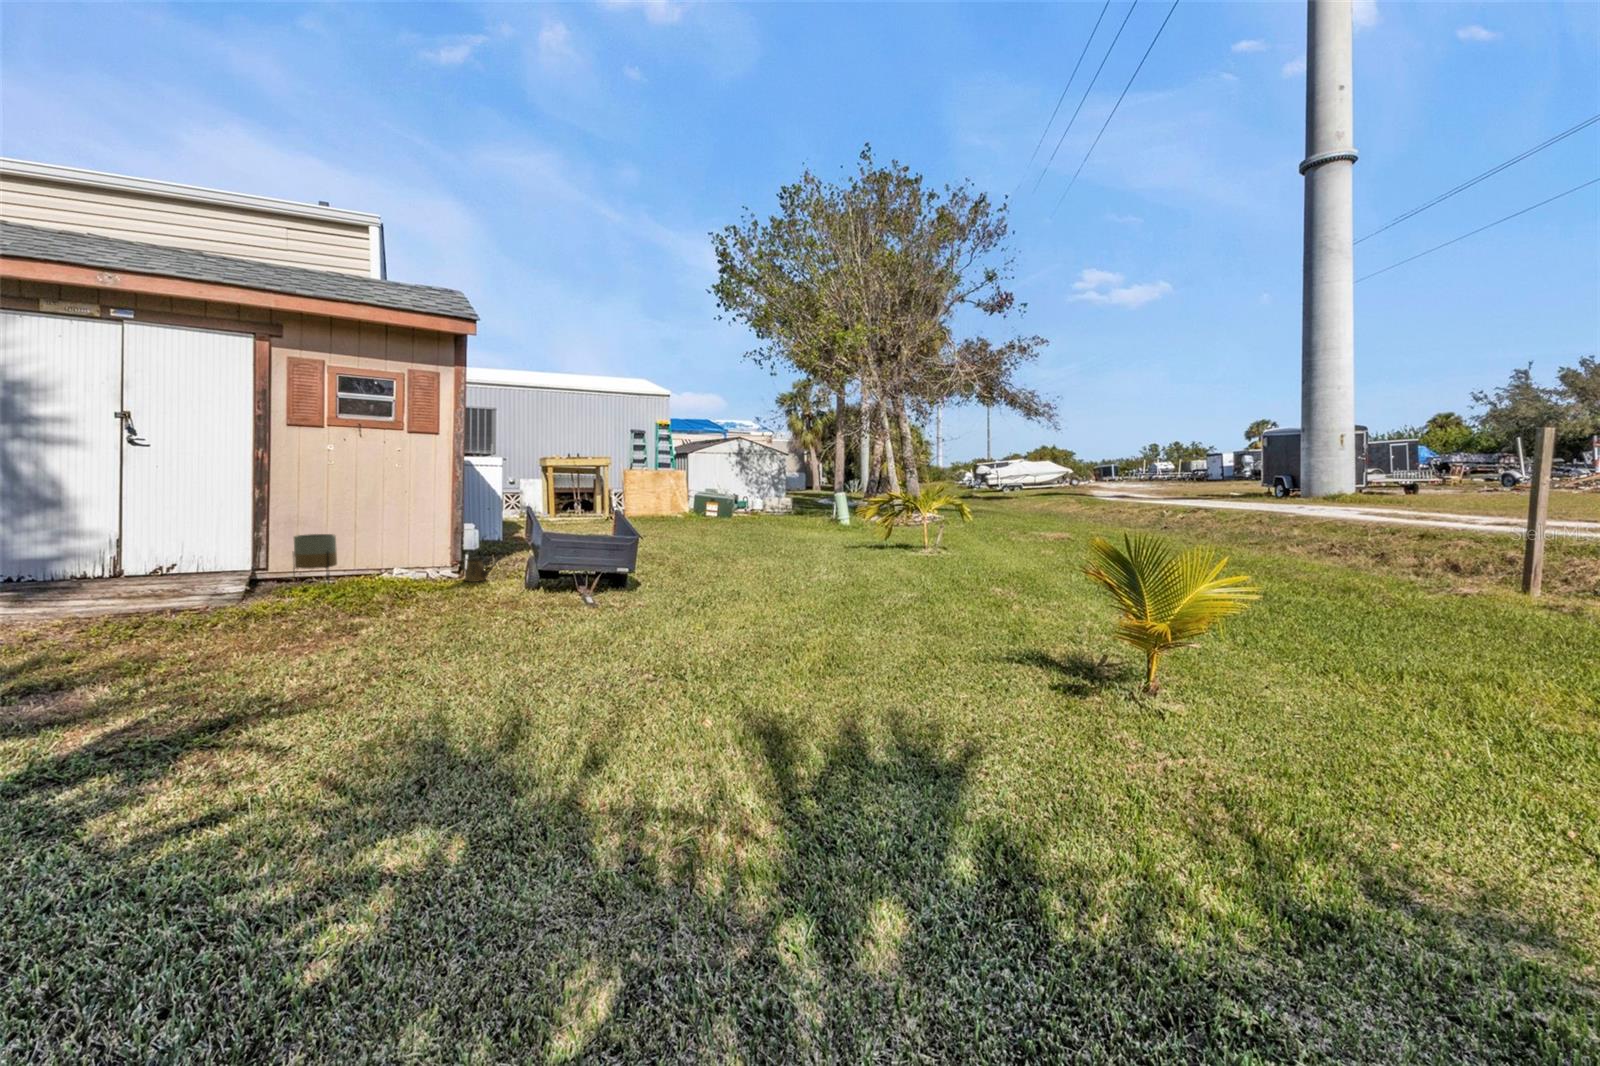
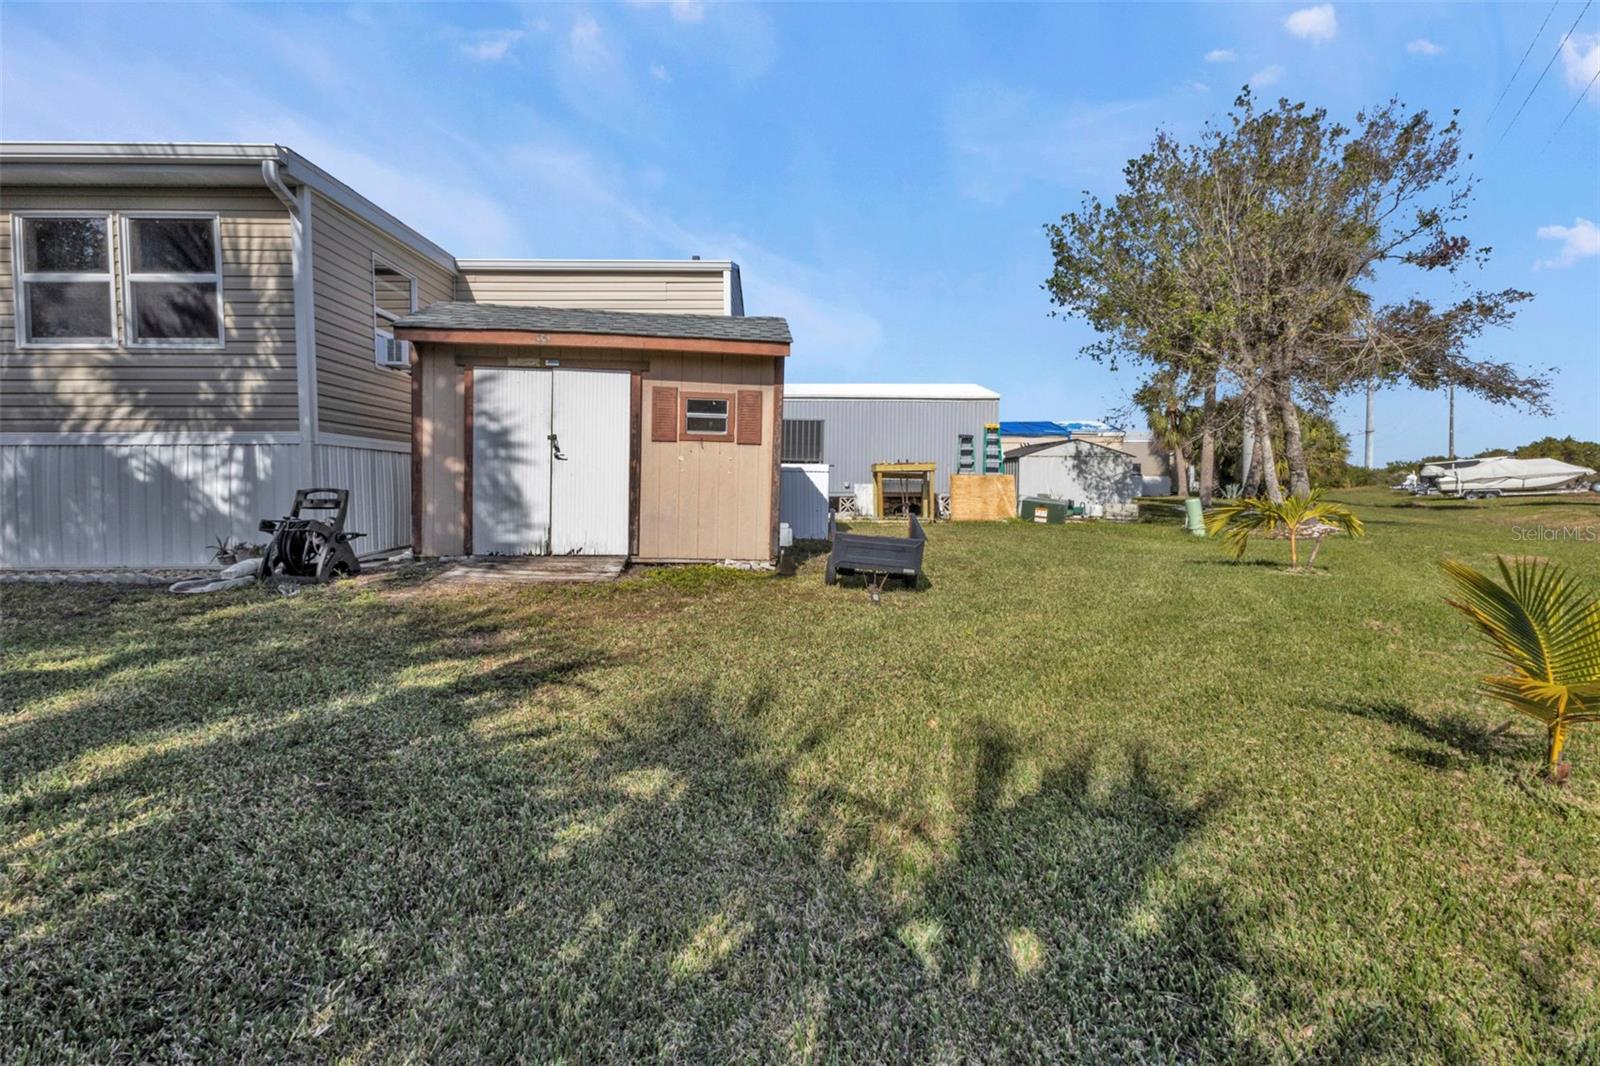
planter: present [293,534,337,582] -> none [654,529,684,570]

